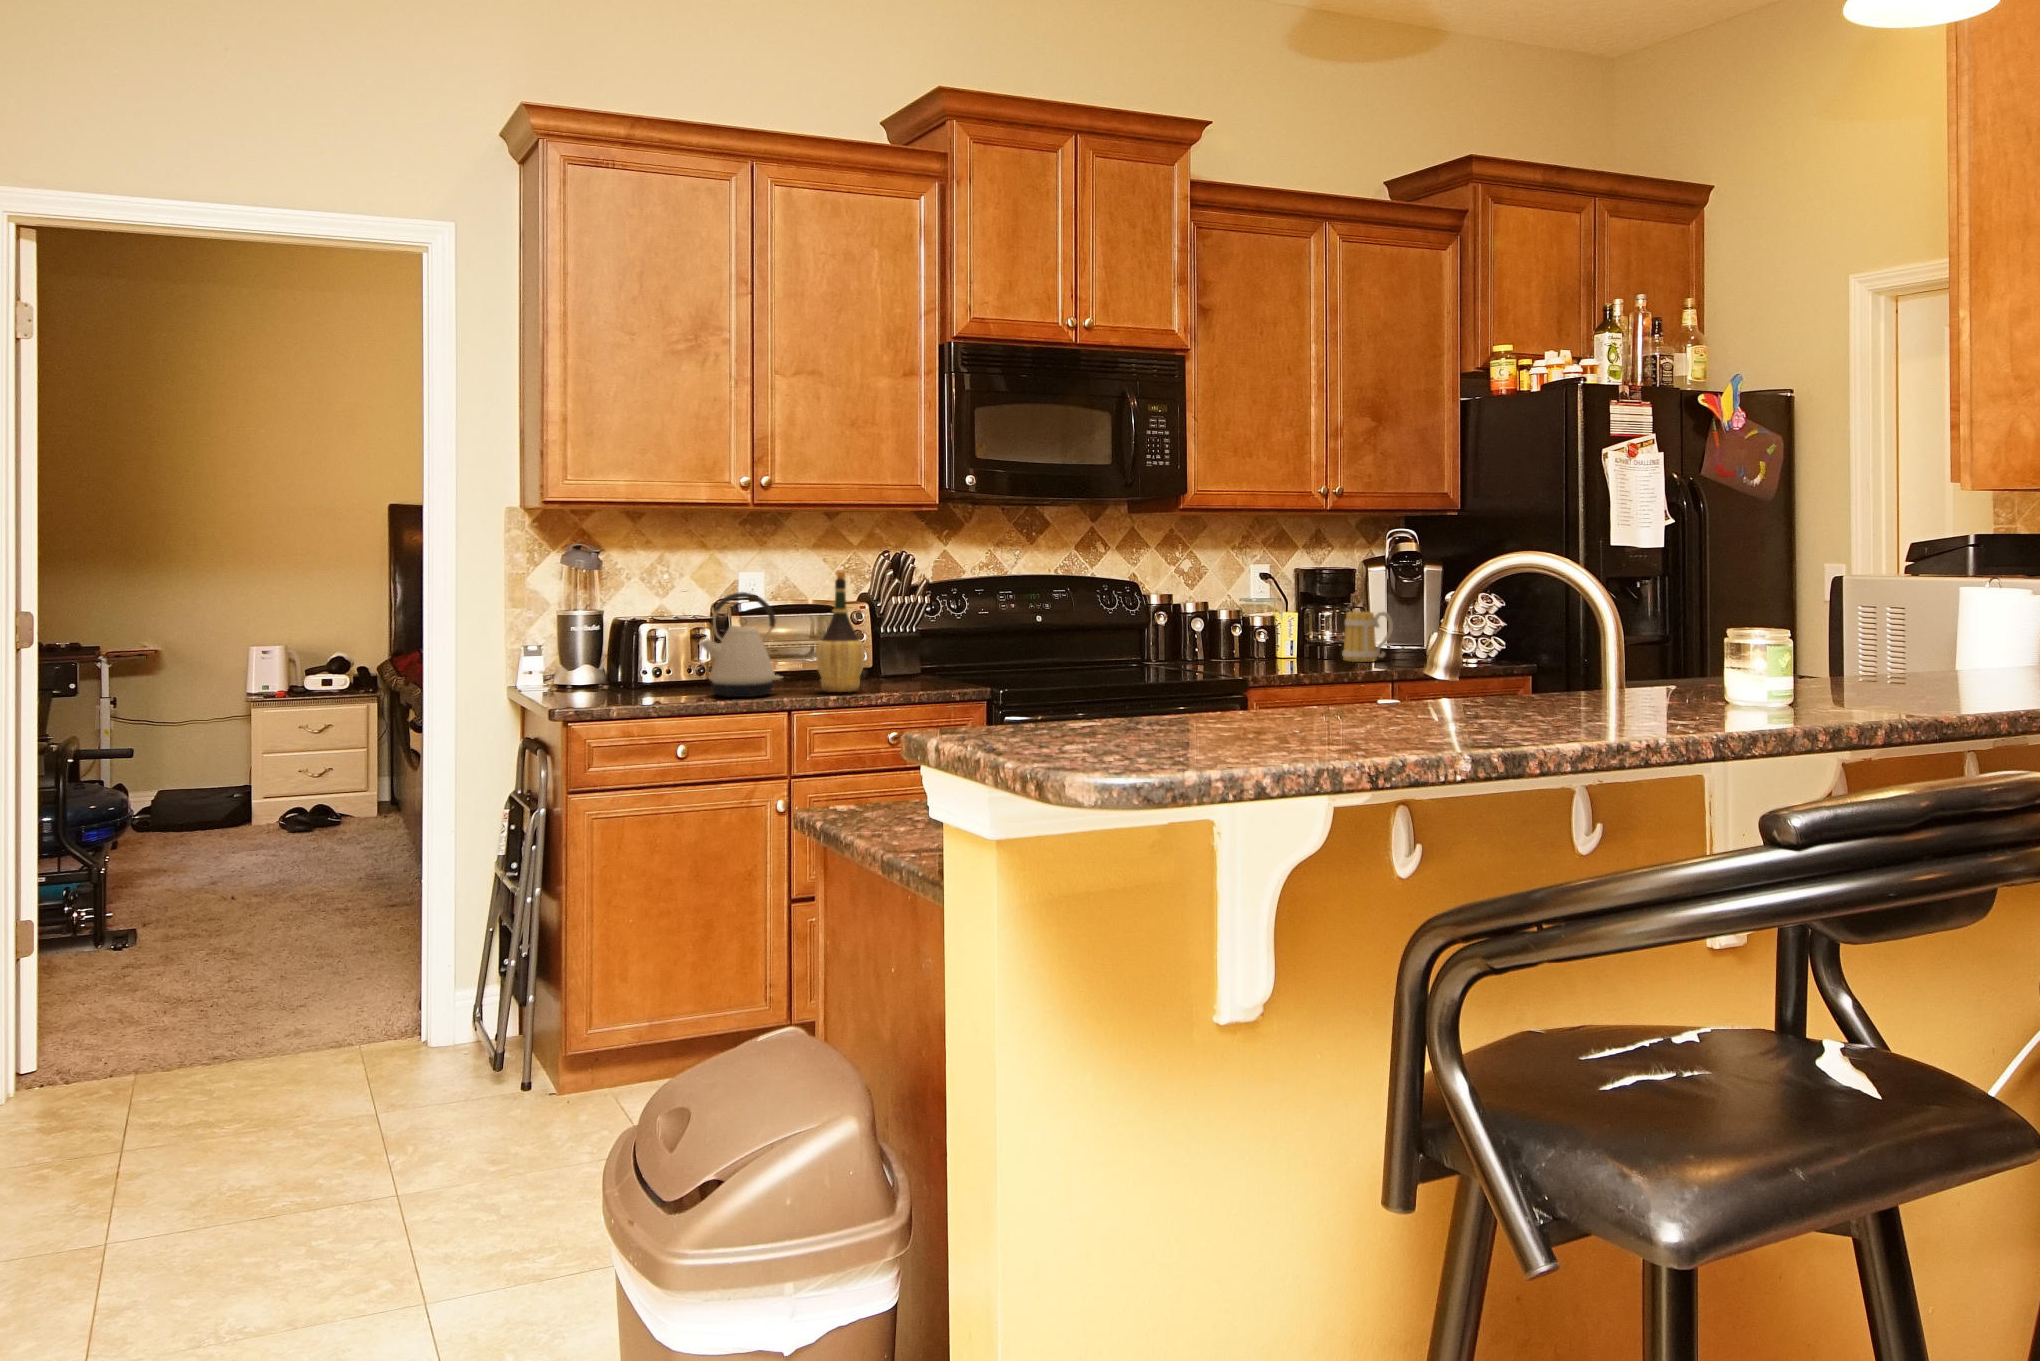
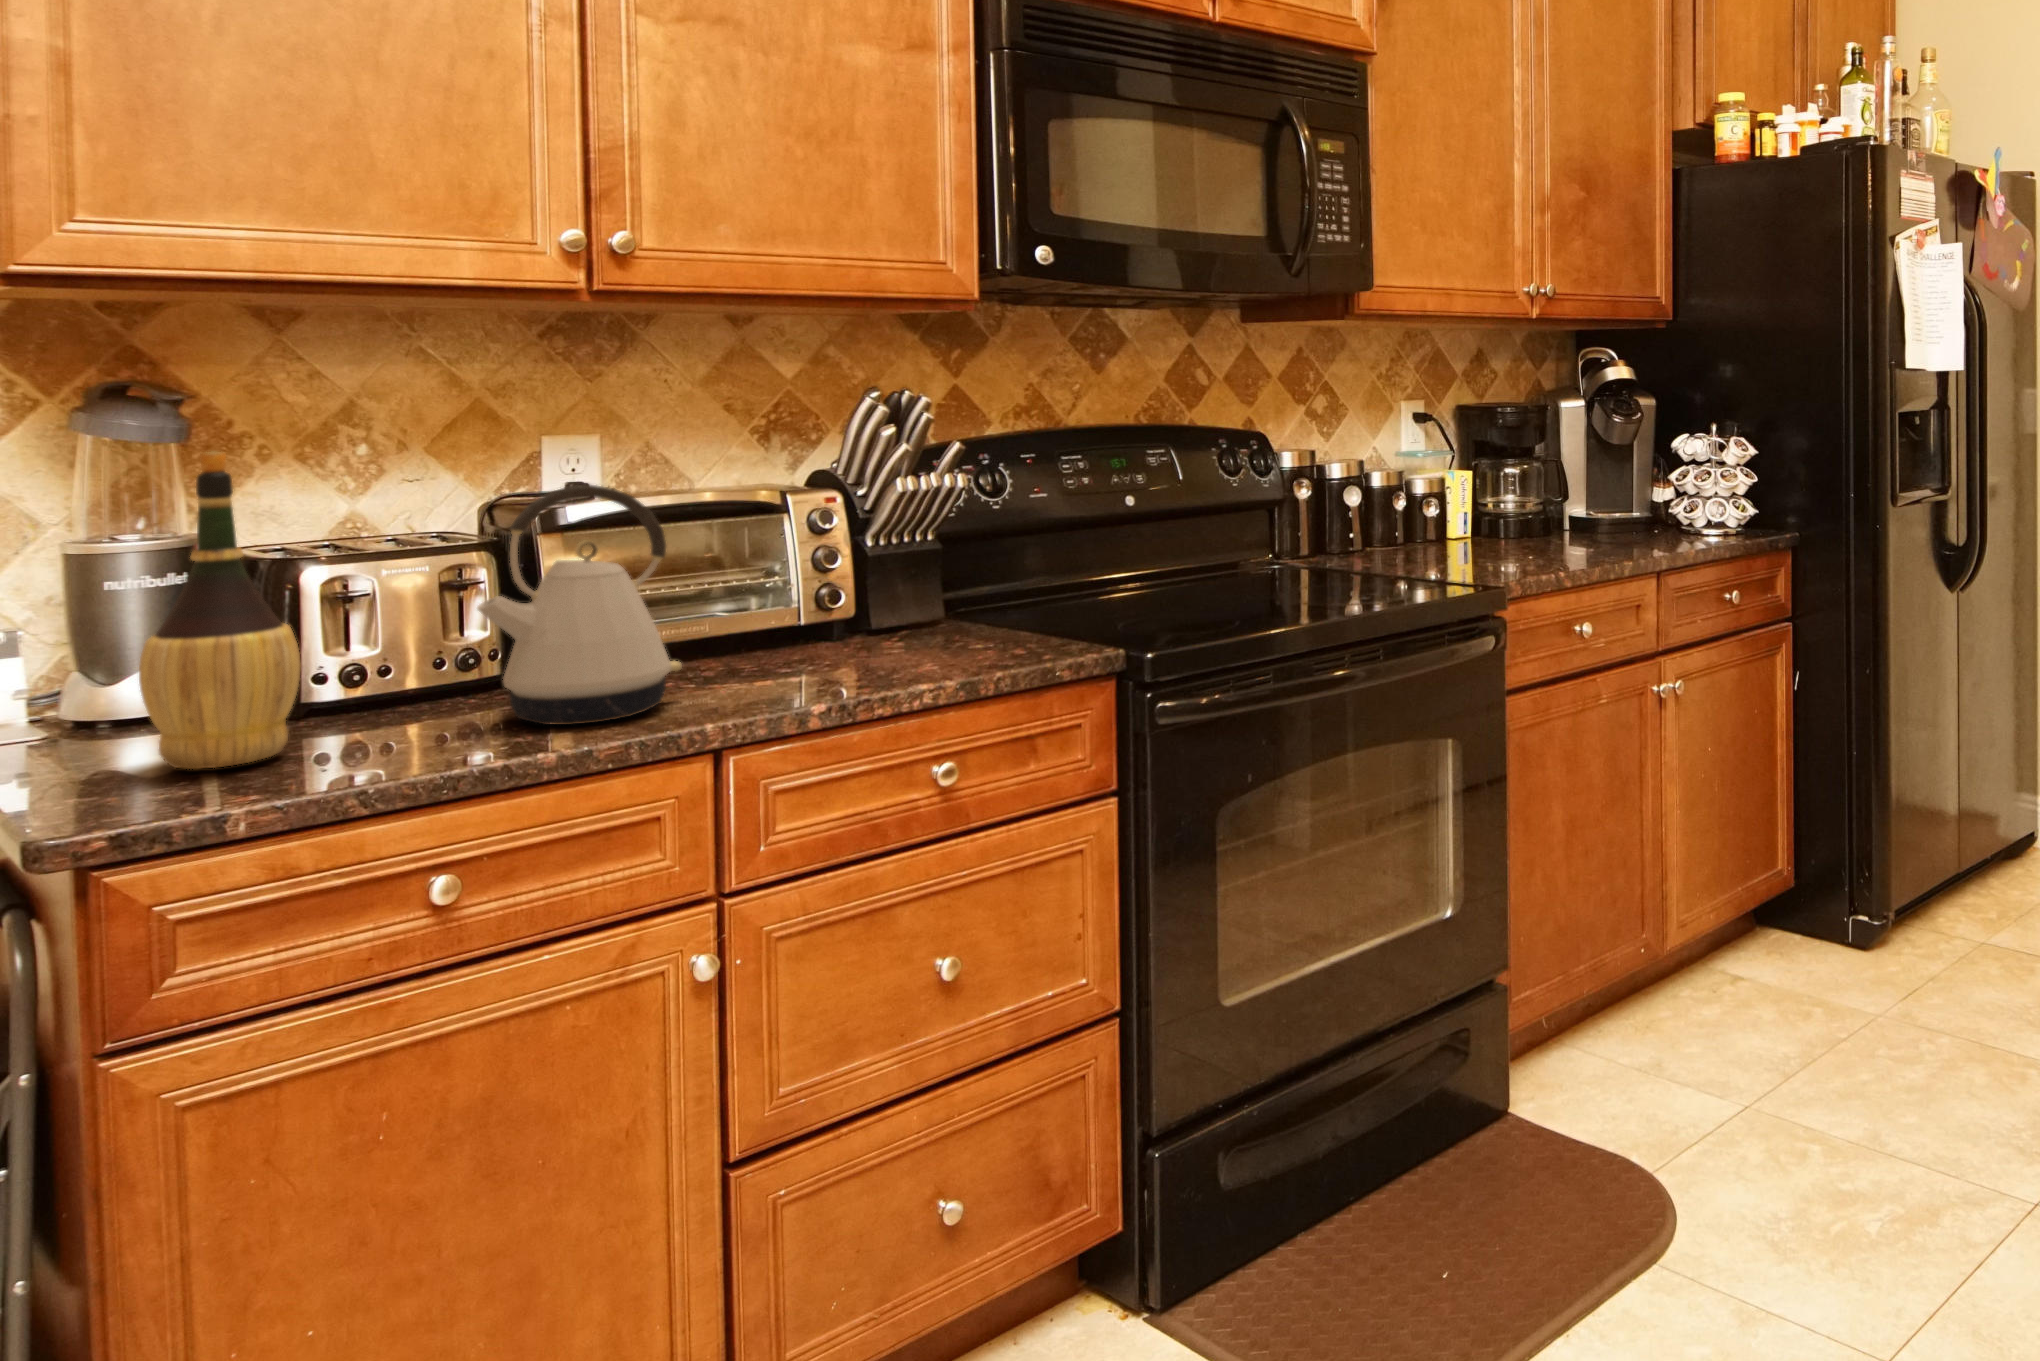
wine bottle: present [816,571,865,692] -> present [139,451,300,769]
mug: present [1342,612,1393,662] -> none [1544,464,1610,539]

